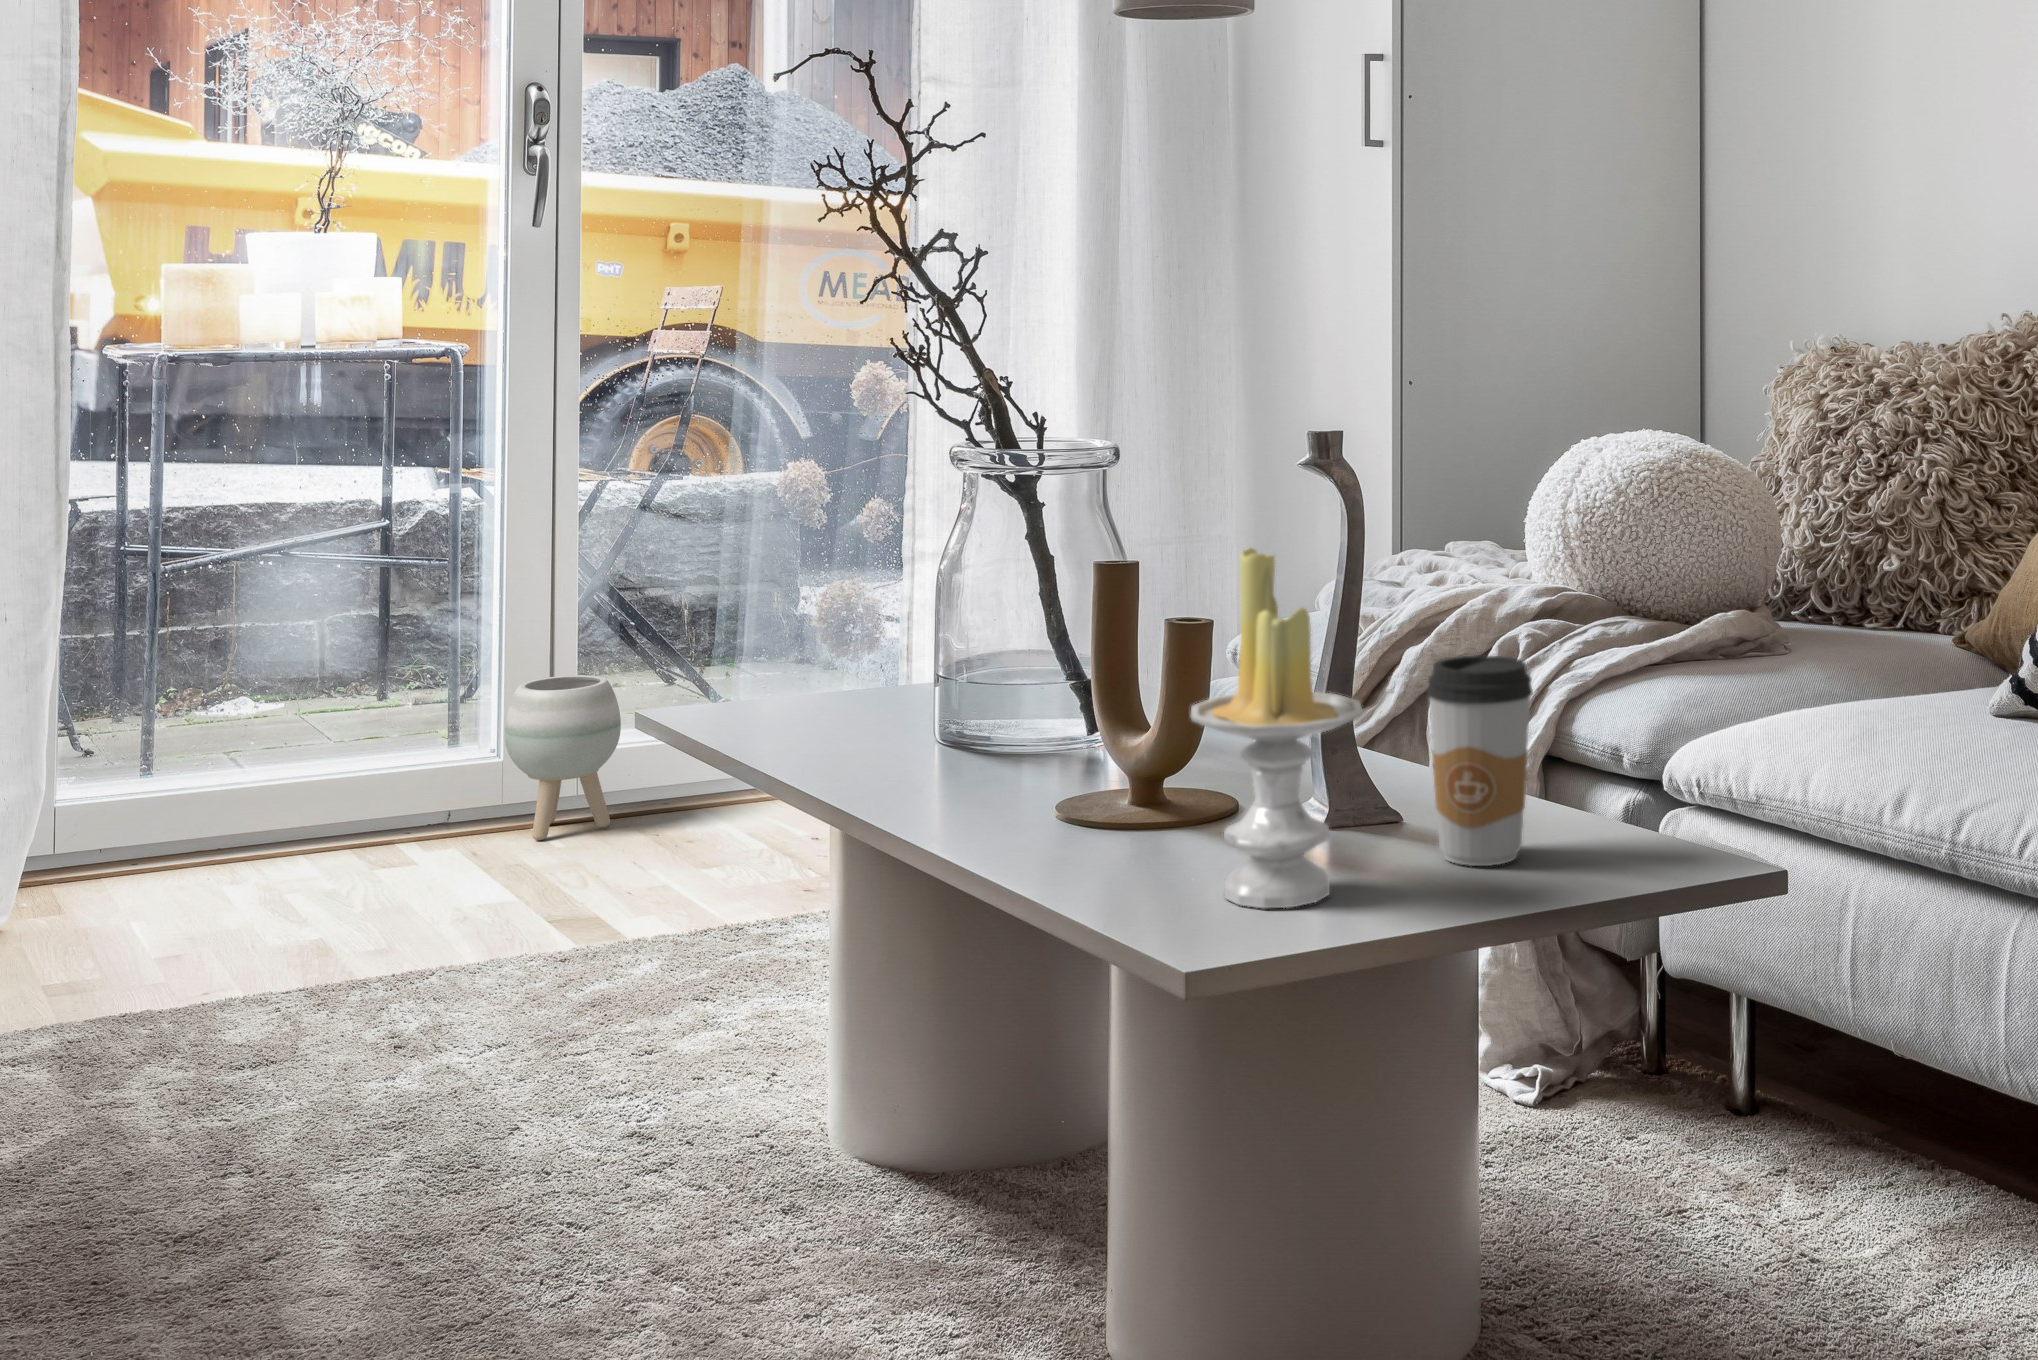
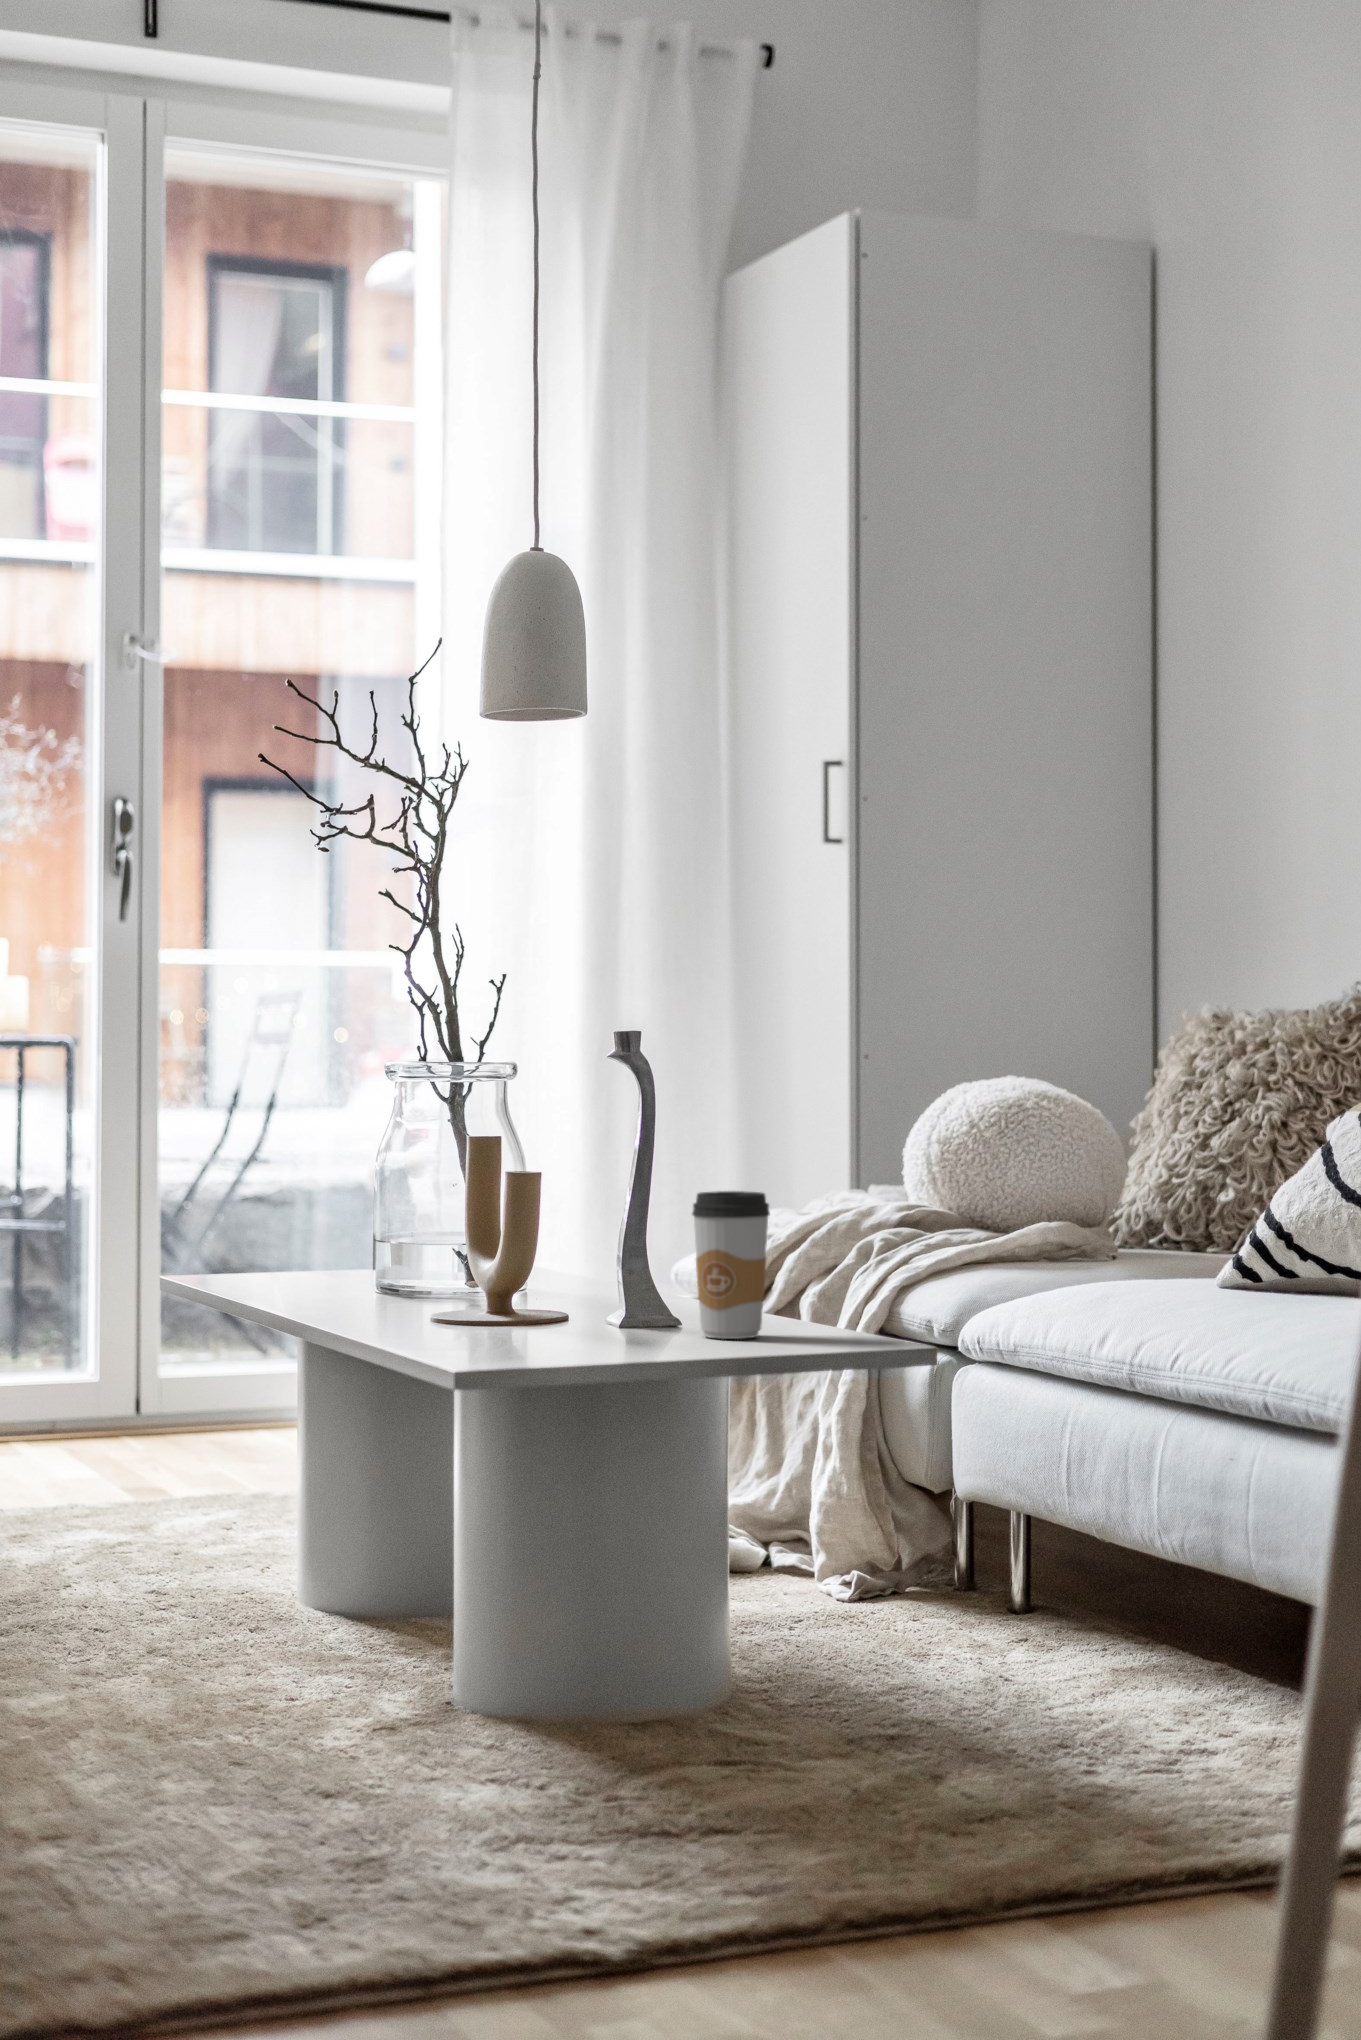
candle: present [1191,548,1363,908] -> none [507,1096,630,1345]
planter: present [505,675,621,840] -> none [82,1305,176,1441]

